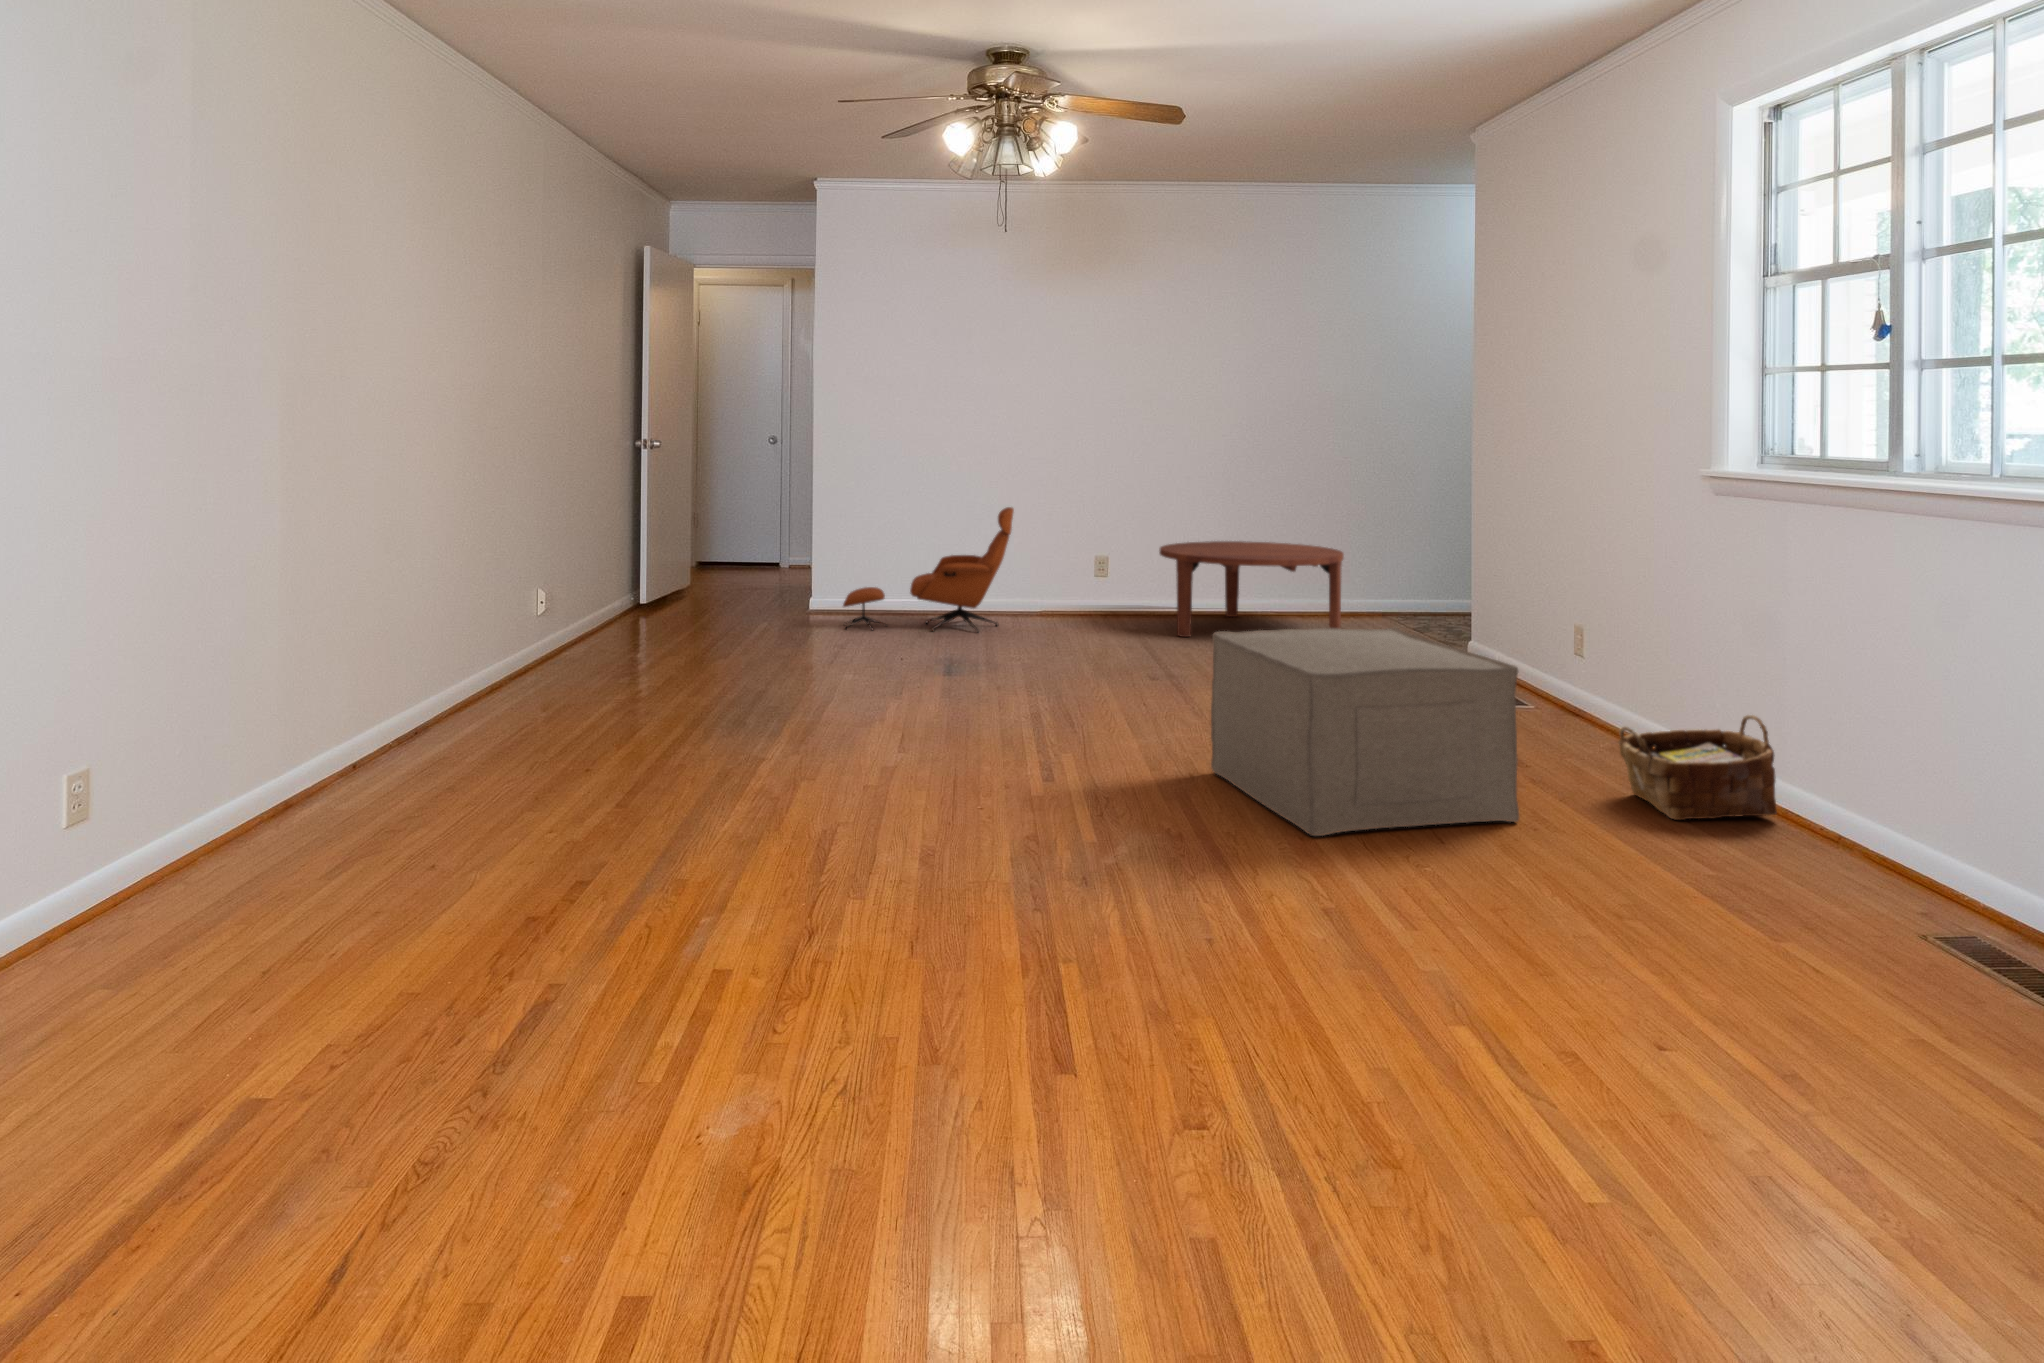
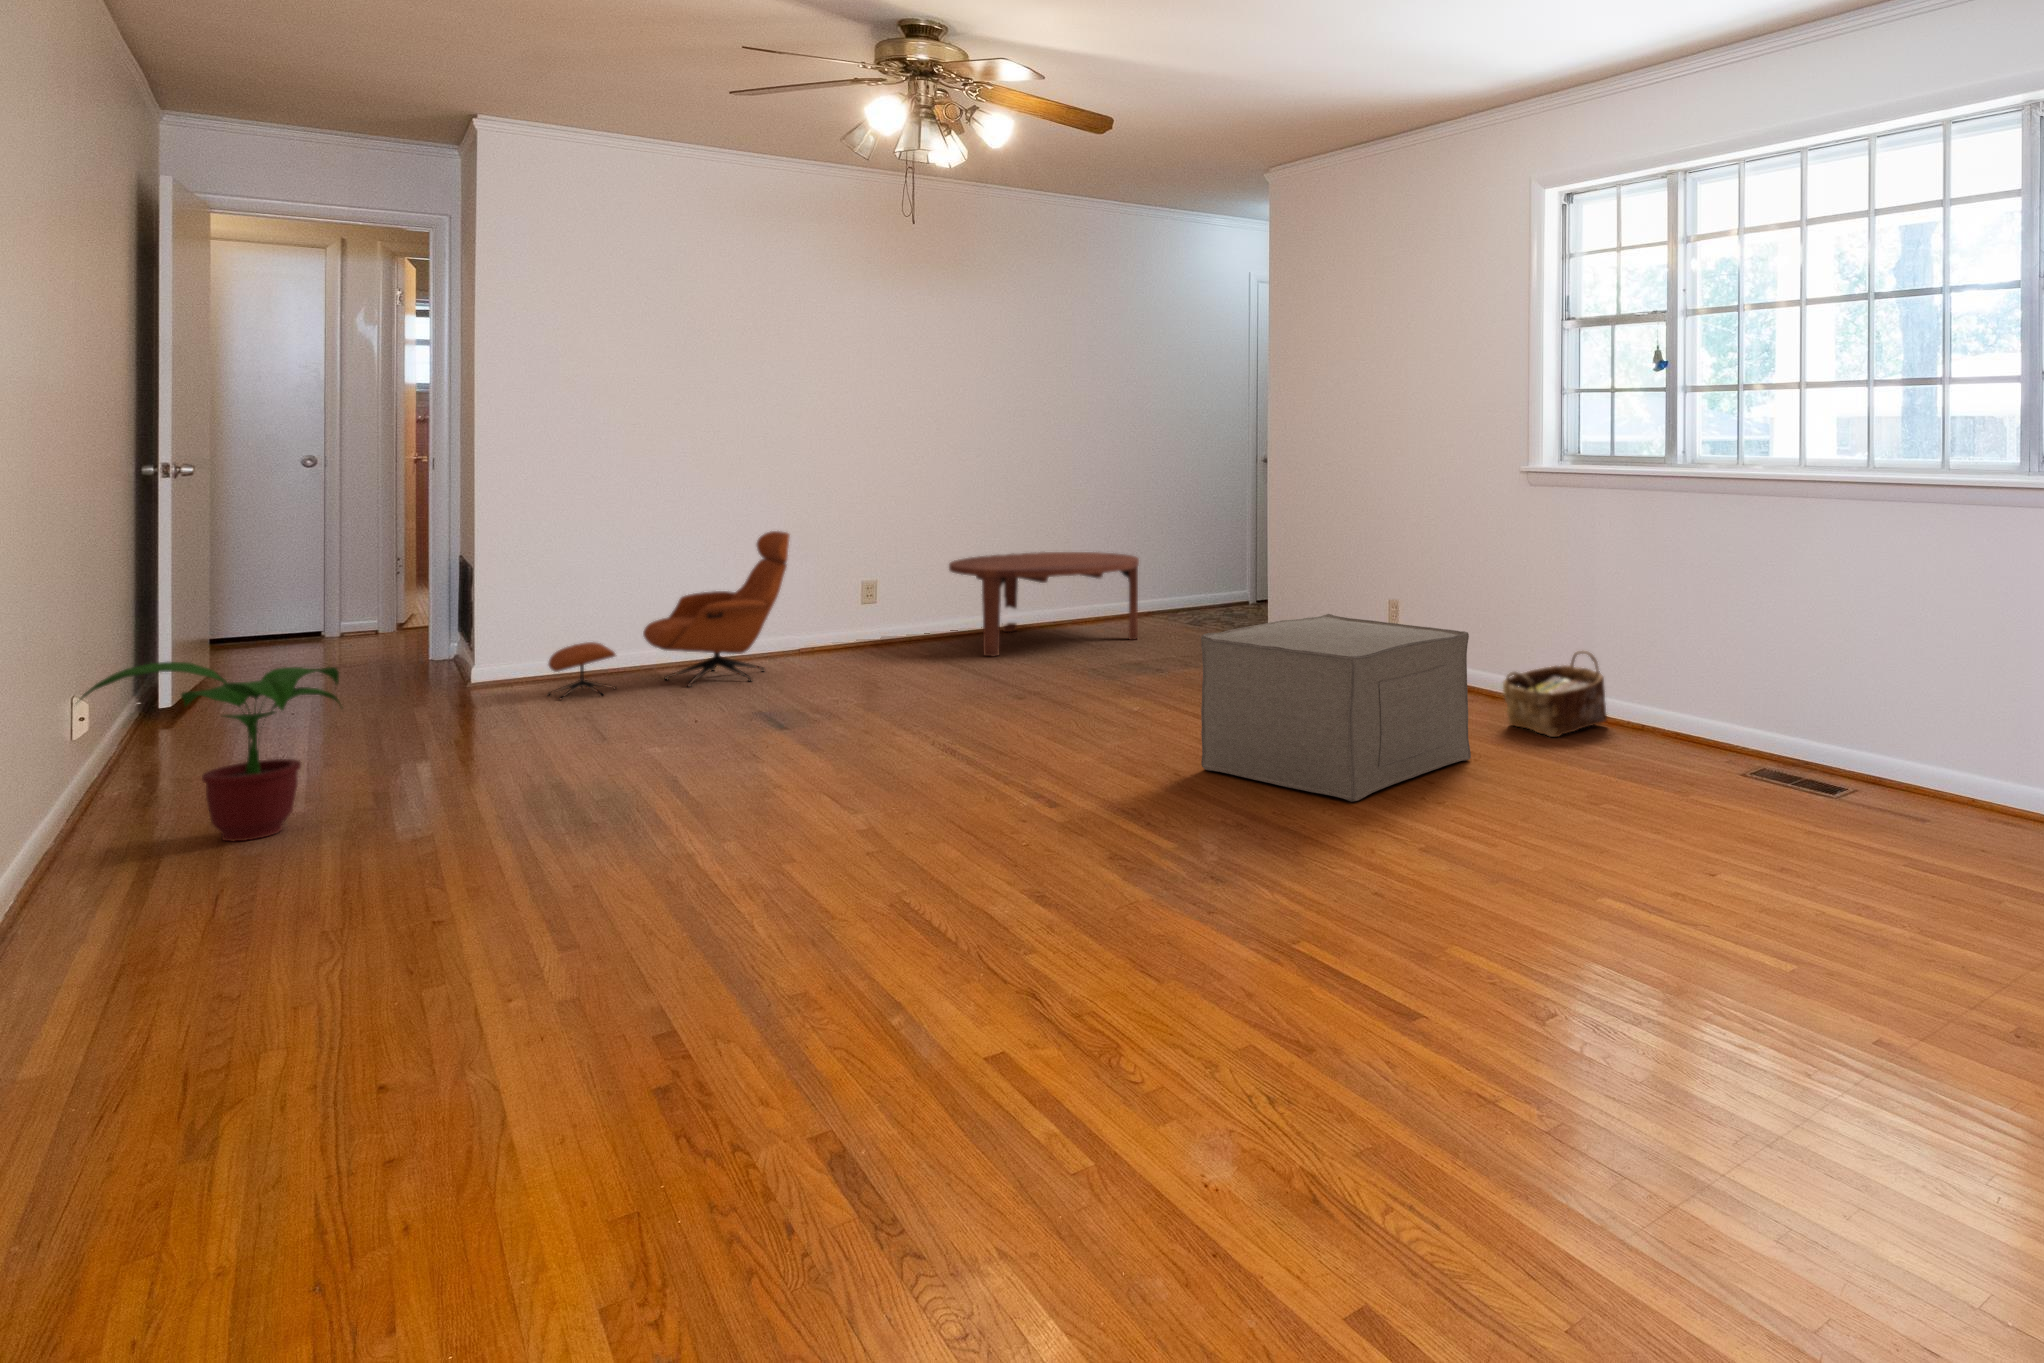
potted plant: none [501,569,645,694] -> present [80,662,340,841]

